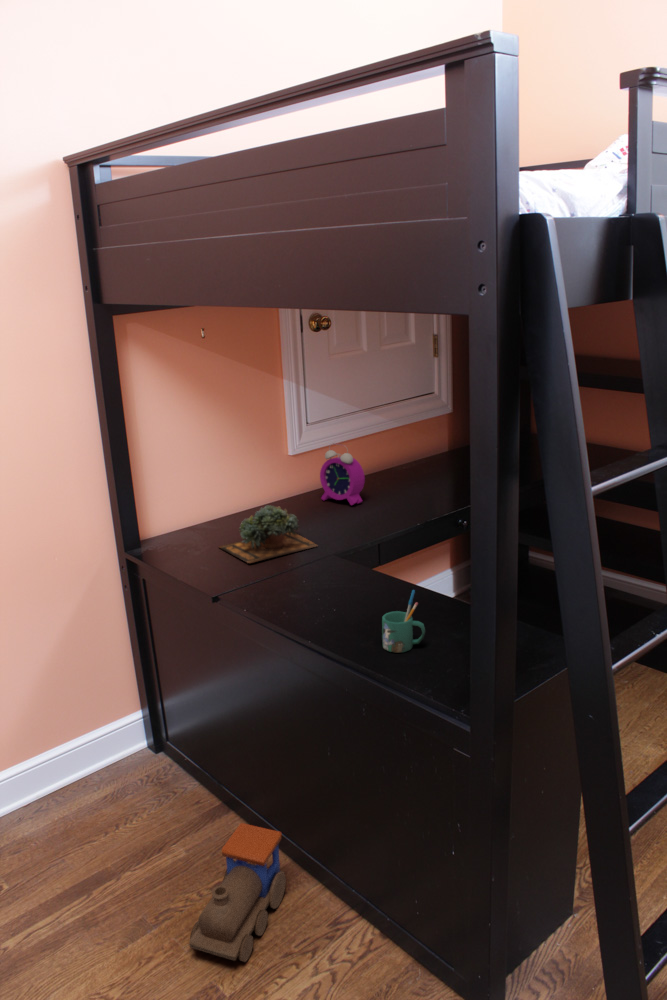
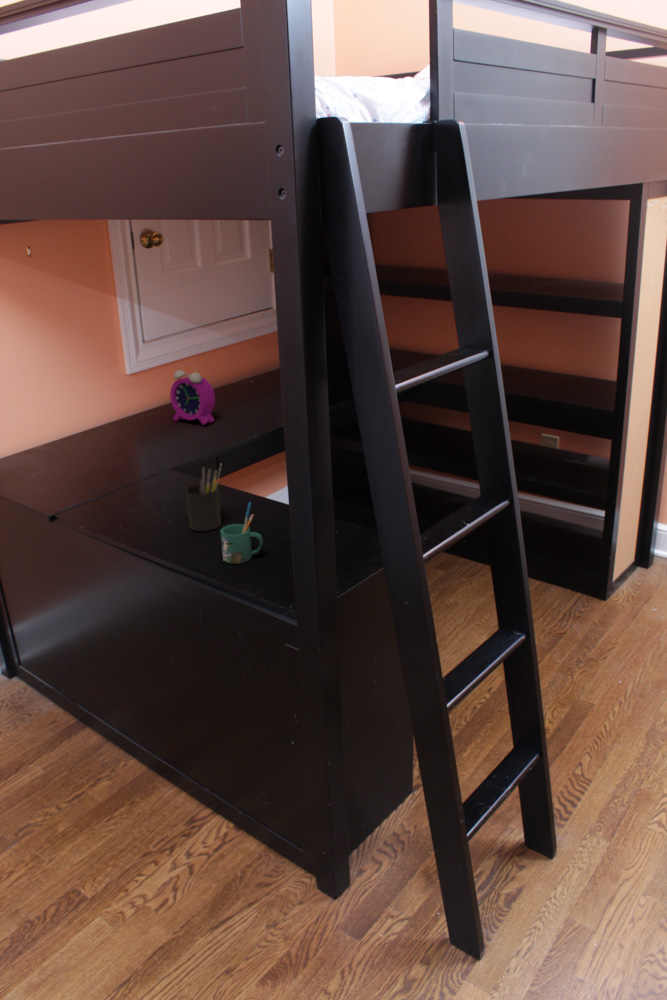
succulent plant: present [219,505,317,563] -> none [64,427,167,486]
pen holder: none [345,547,383,616] -> present [185,468,221,531]
toy train: present [189,823,286,962] -> none [47,738,144,866]

